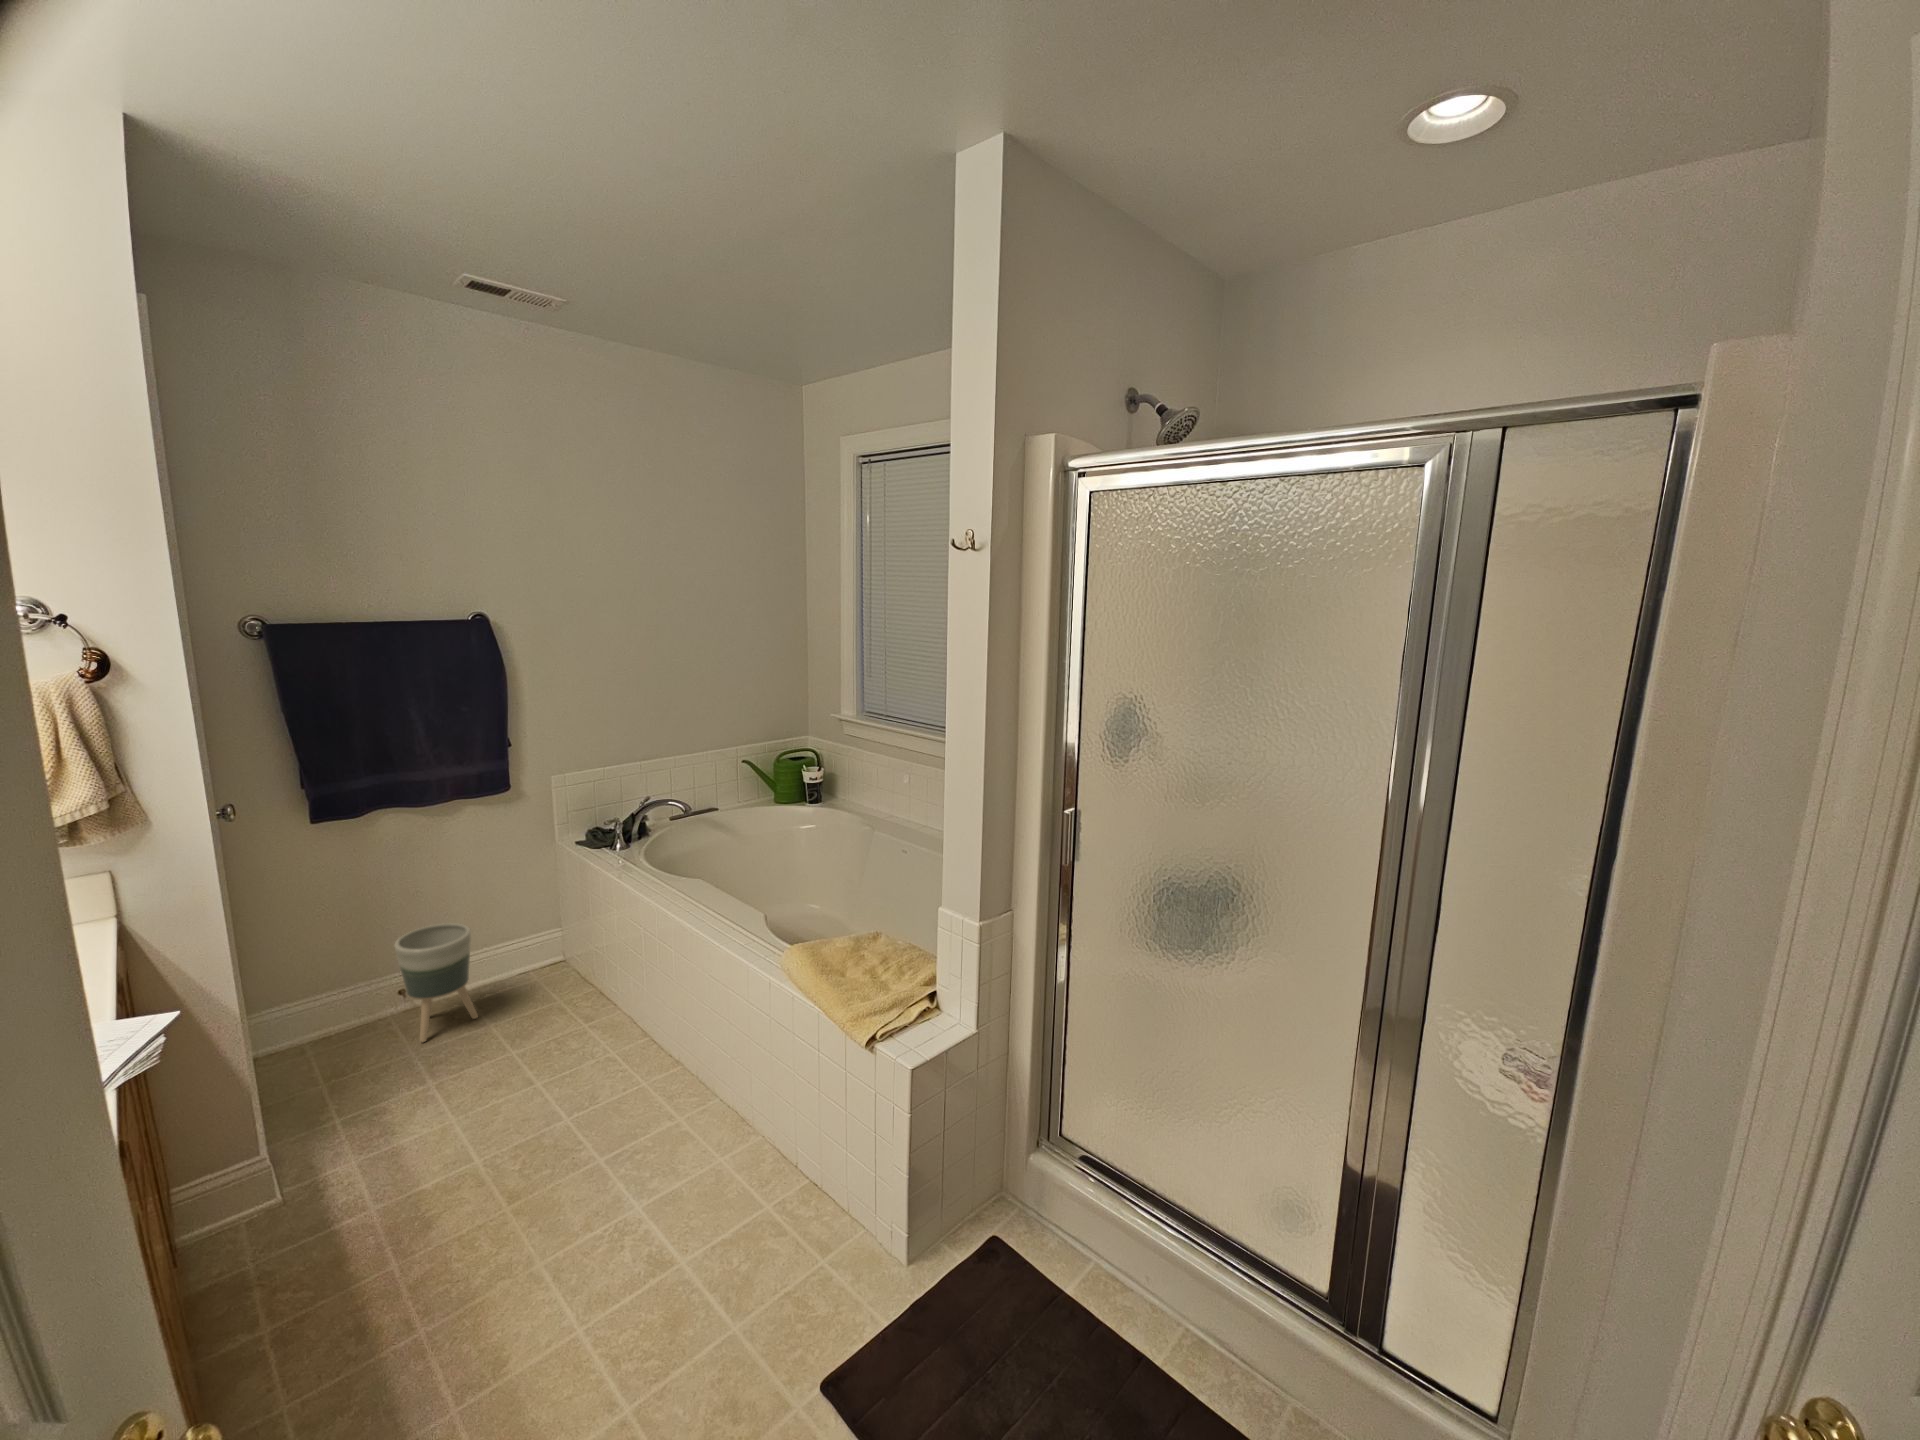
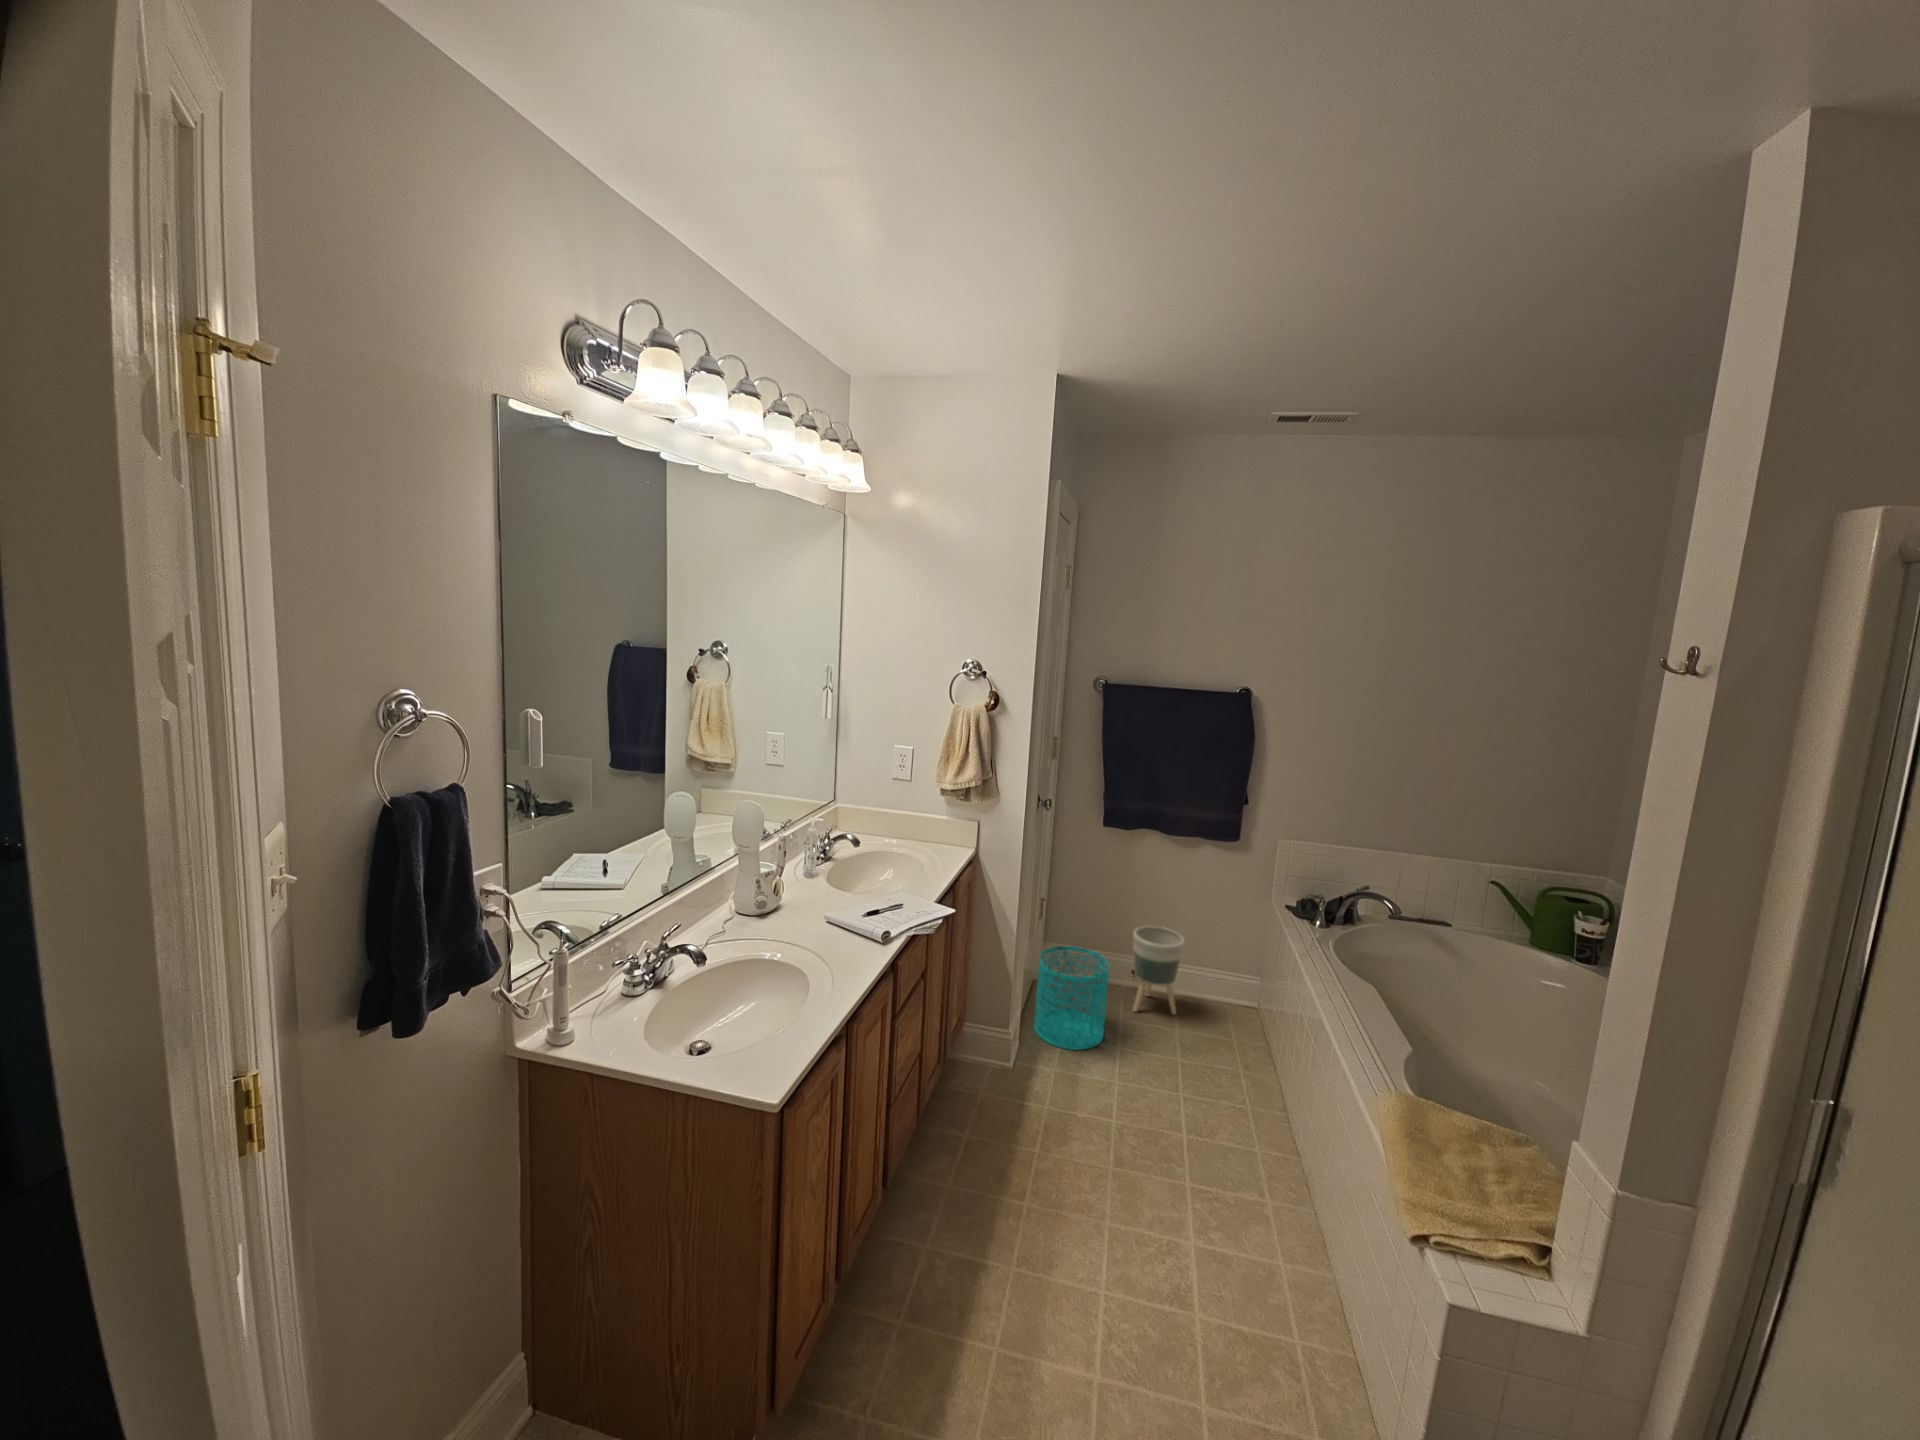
wastebasket: none [265,994,403,1149] -> present [1034,946,1110,1050]

